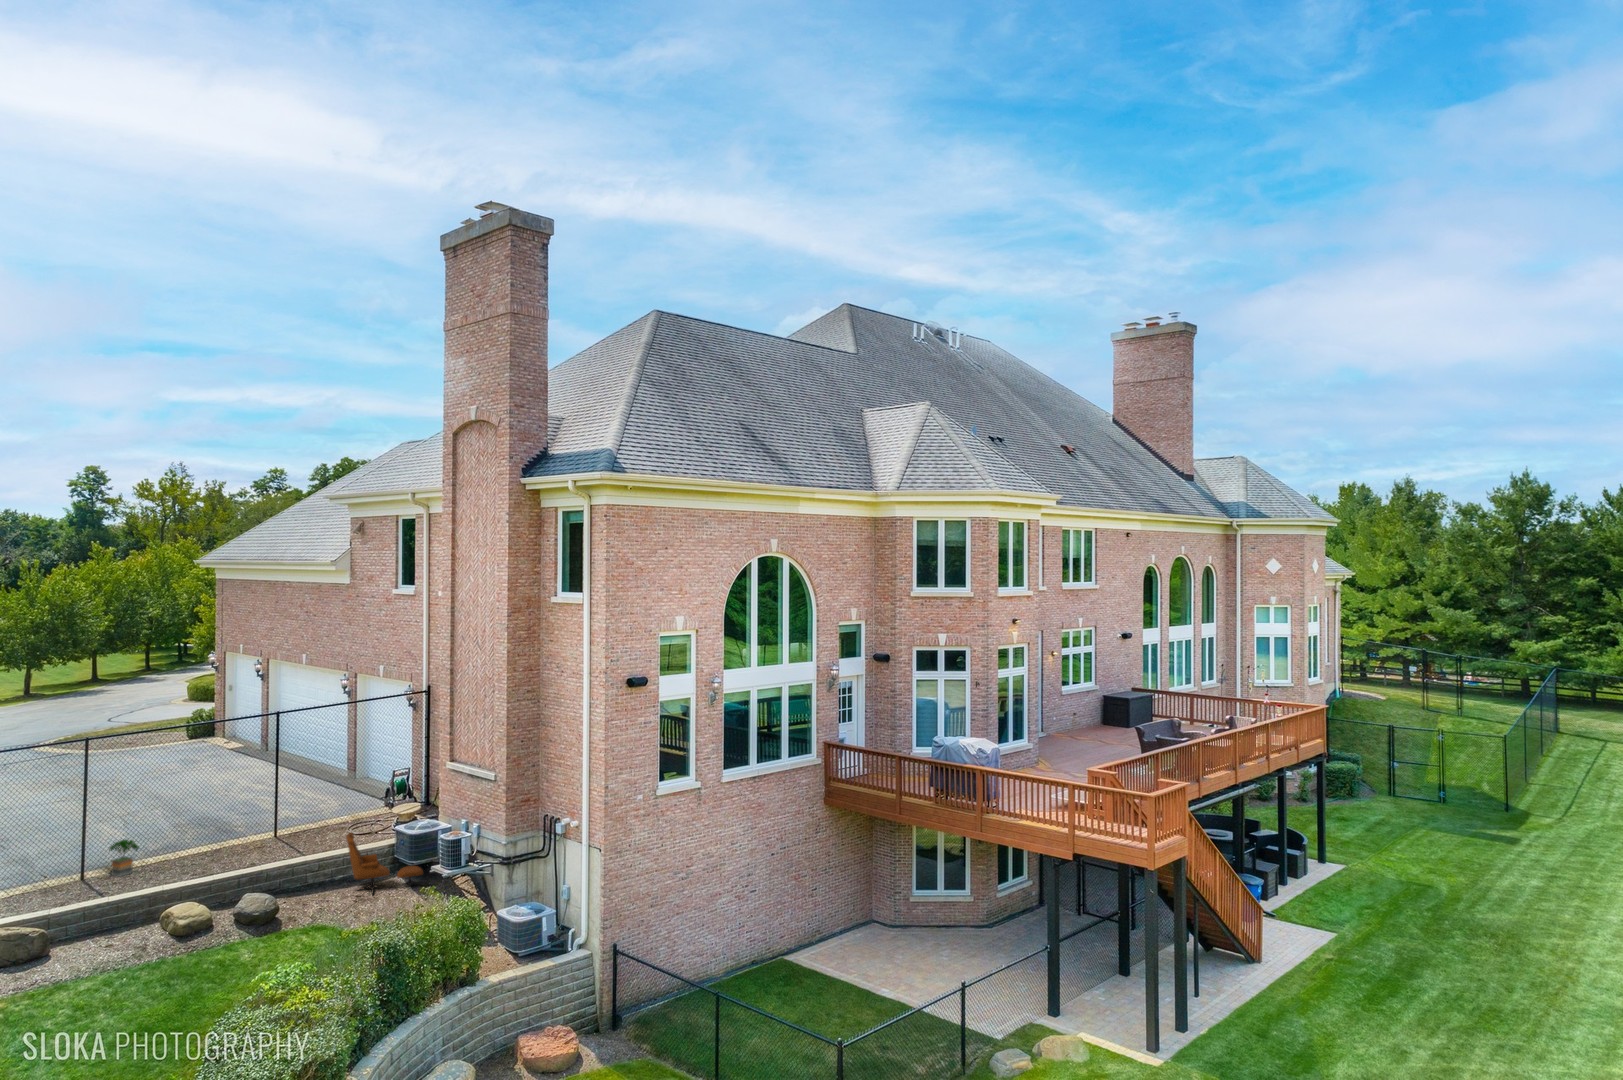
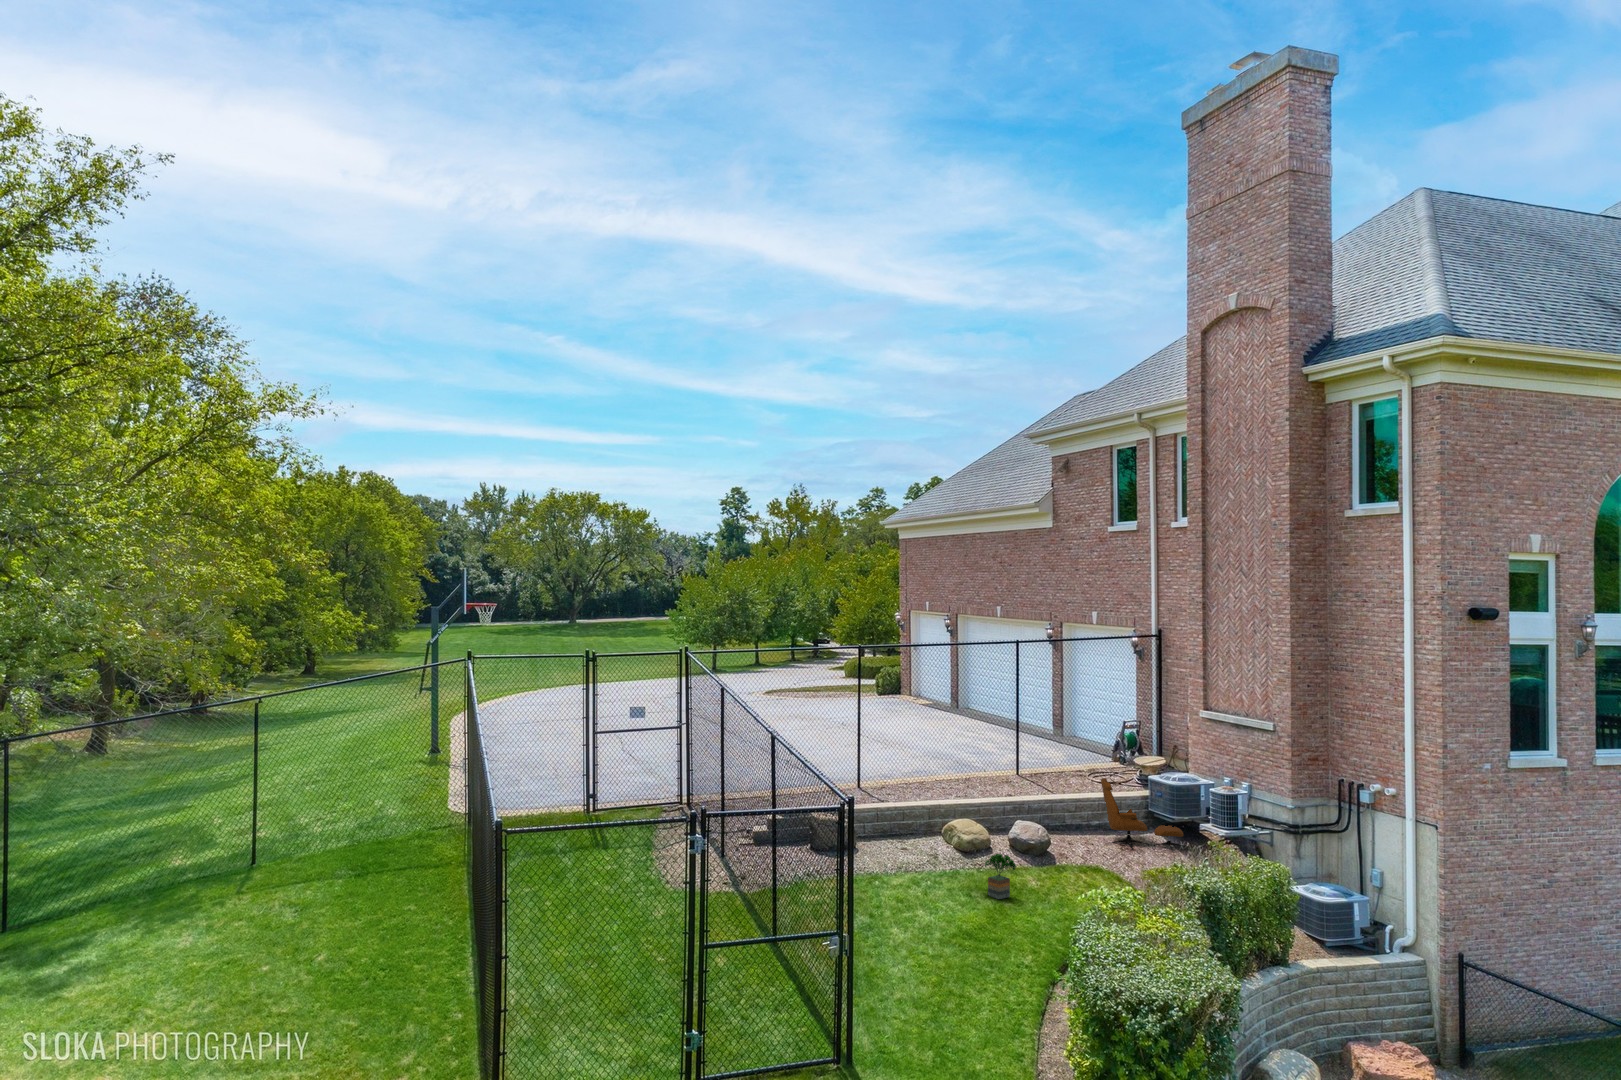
potted tree: present [109,840,139,877] -> present [985,854,1016,899]

